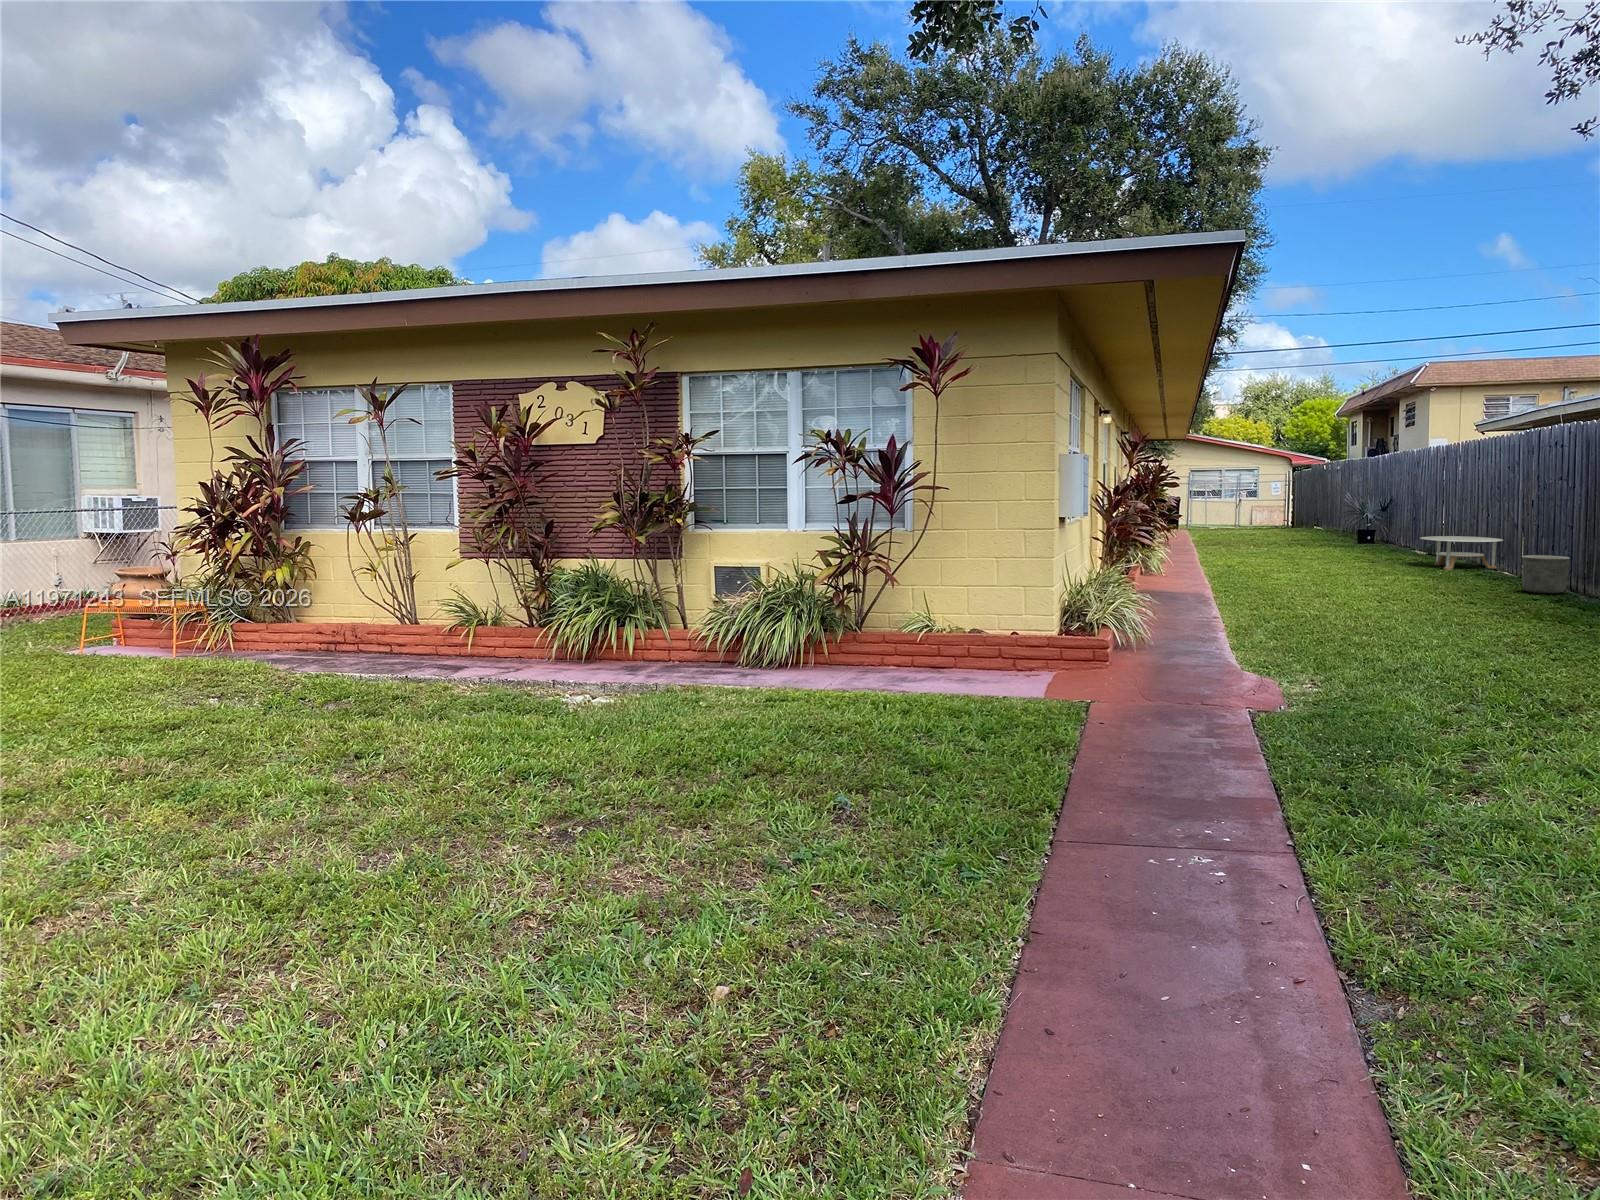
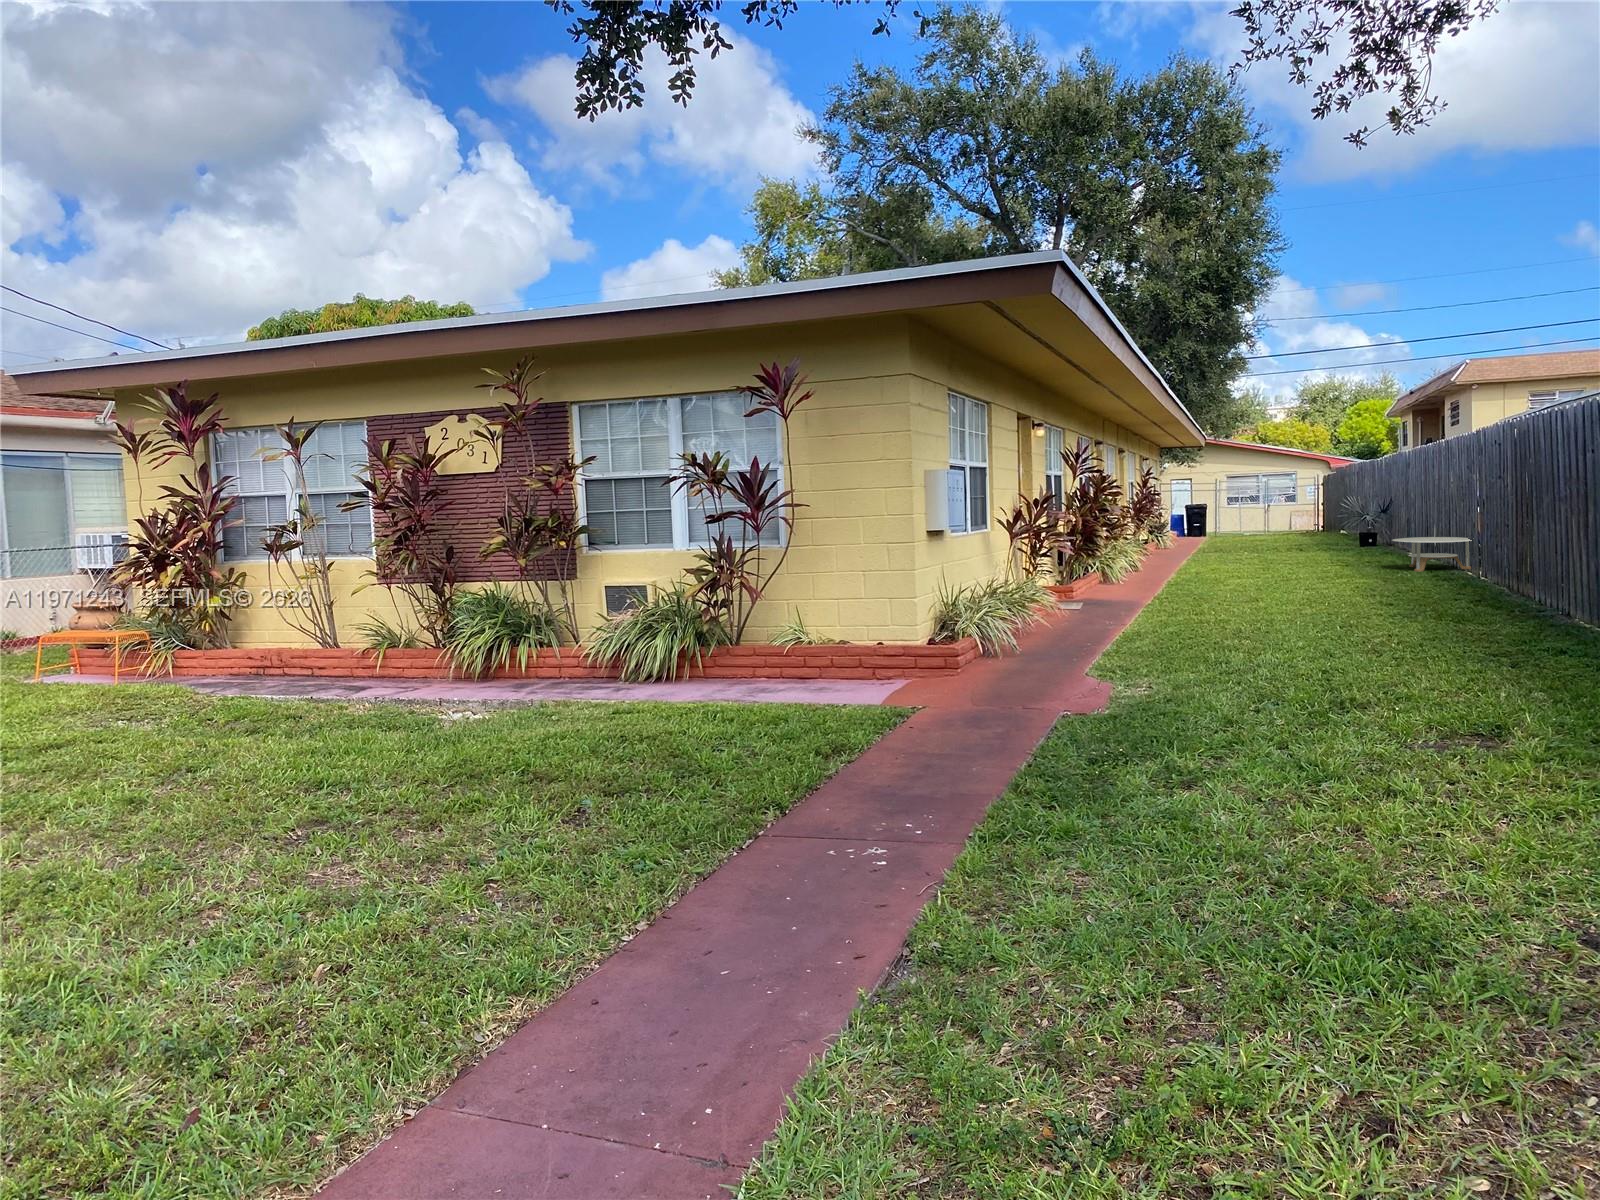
planter: present [1522,555,1570,593] -> none [1468,555,1515,593]

